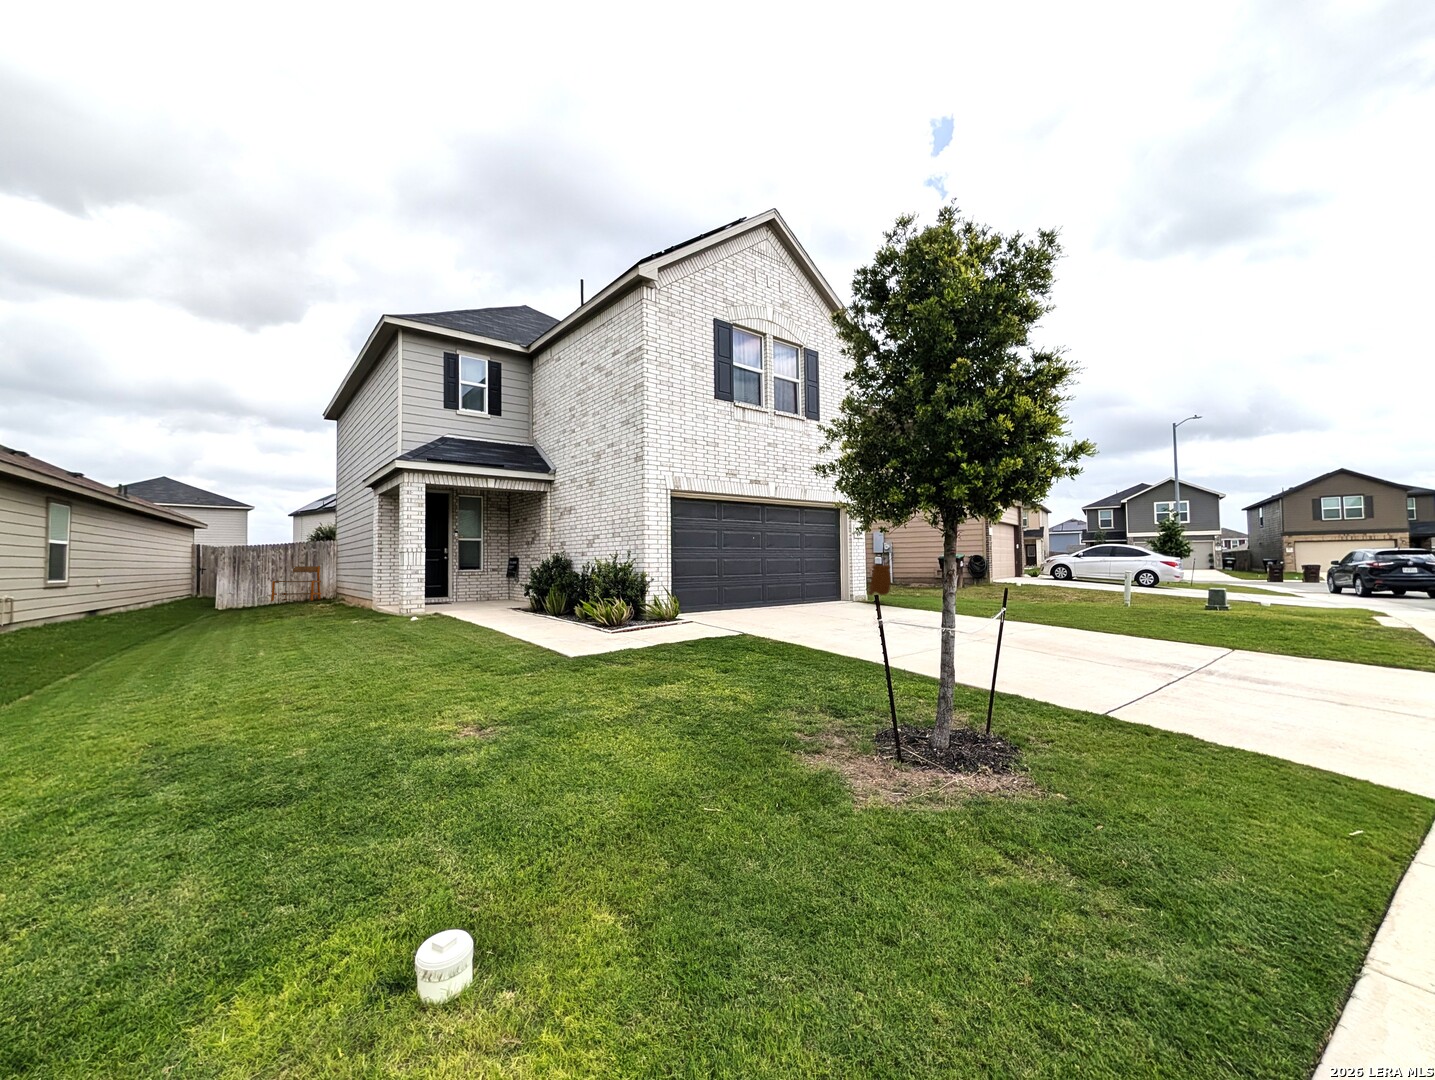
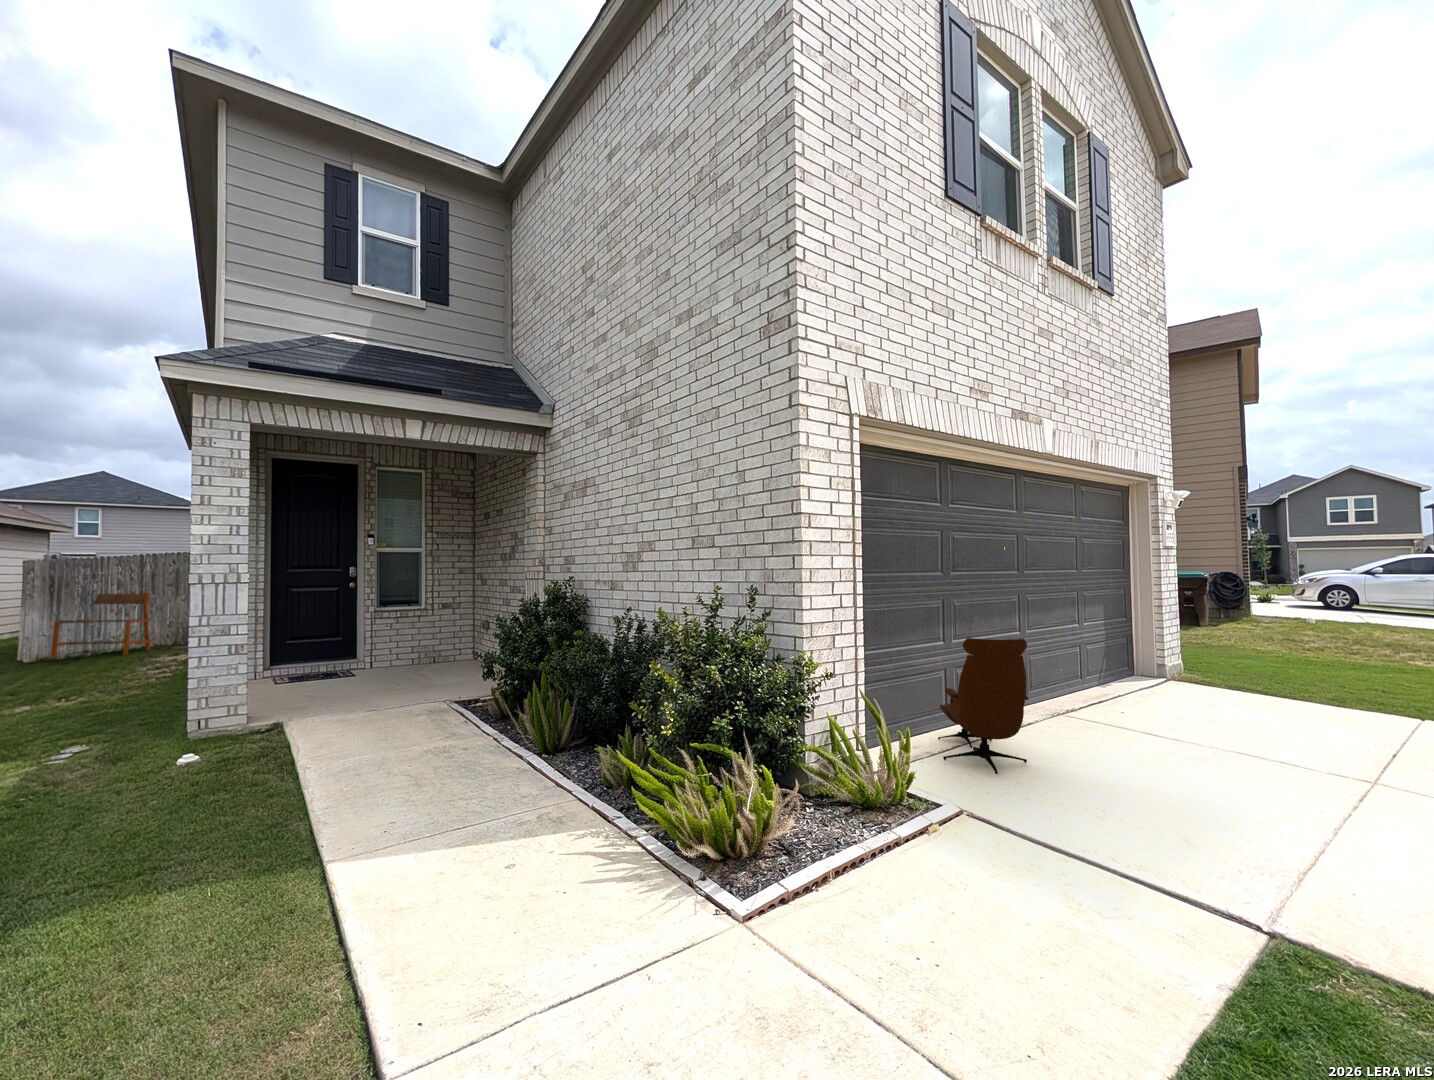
lounge chair: present [868,565,891,603] -> present [938,638,1029,774]

